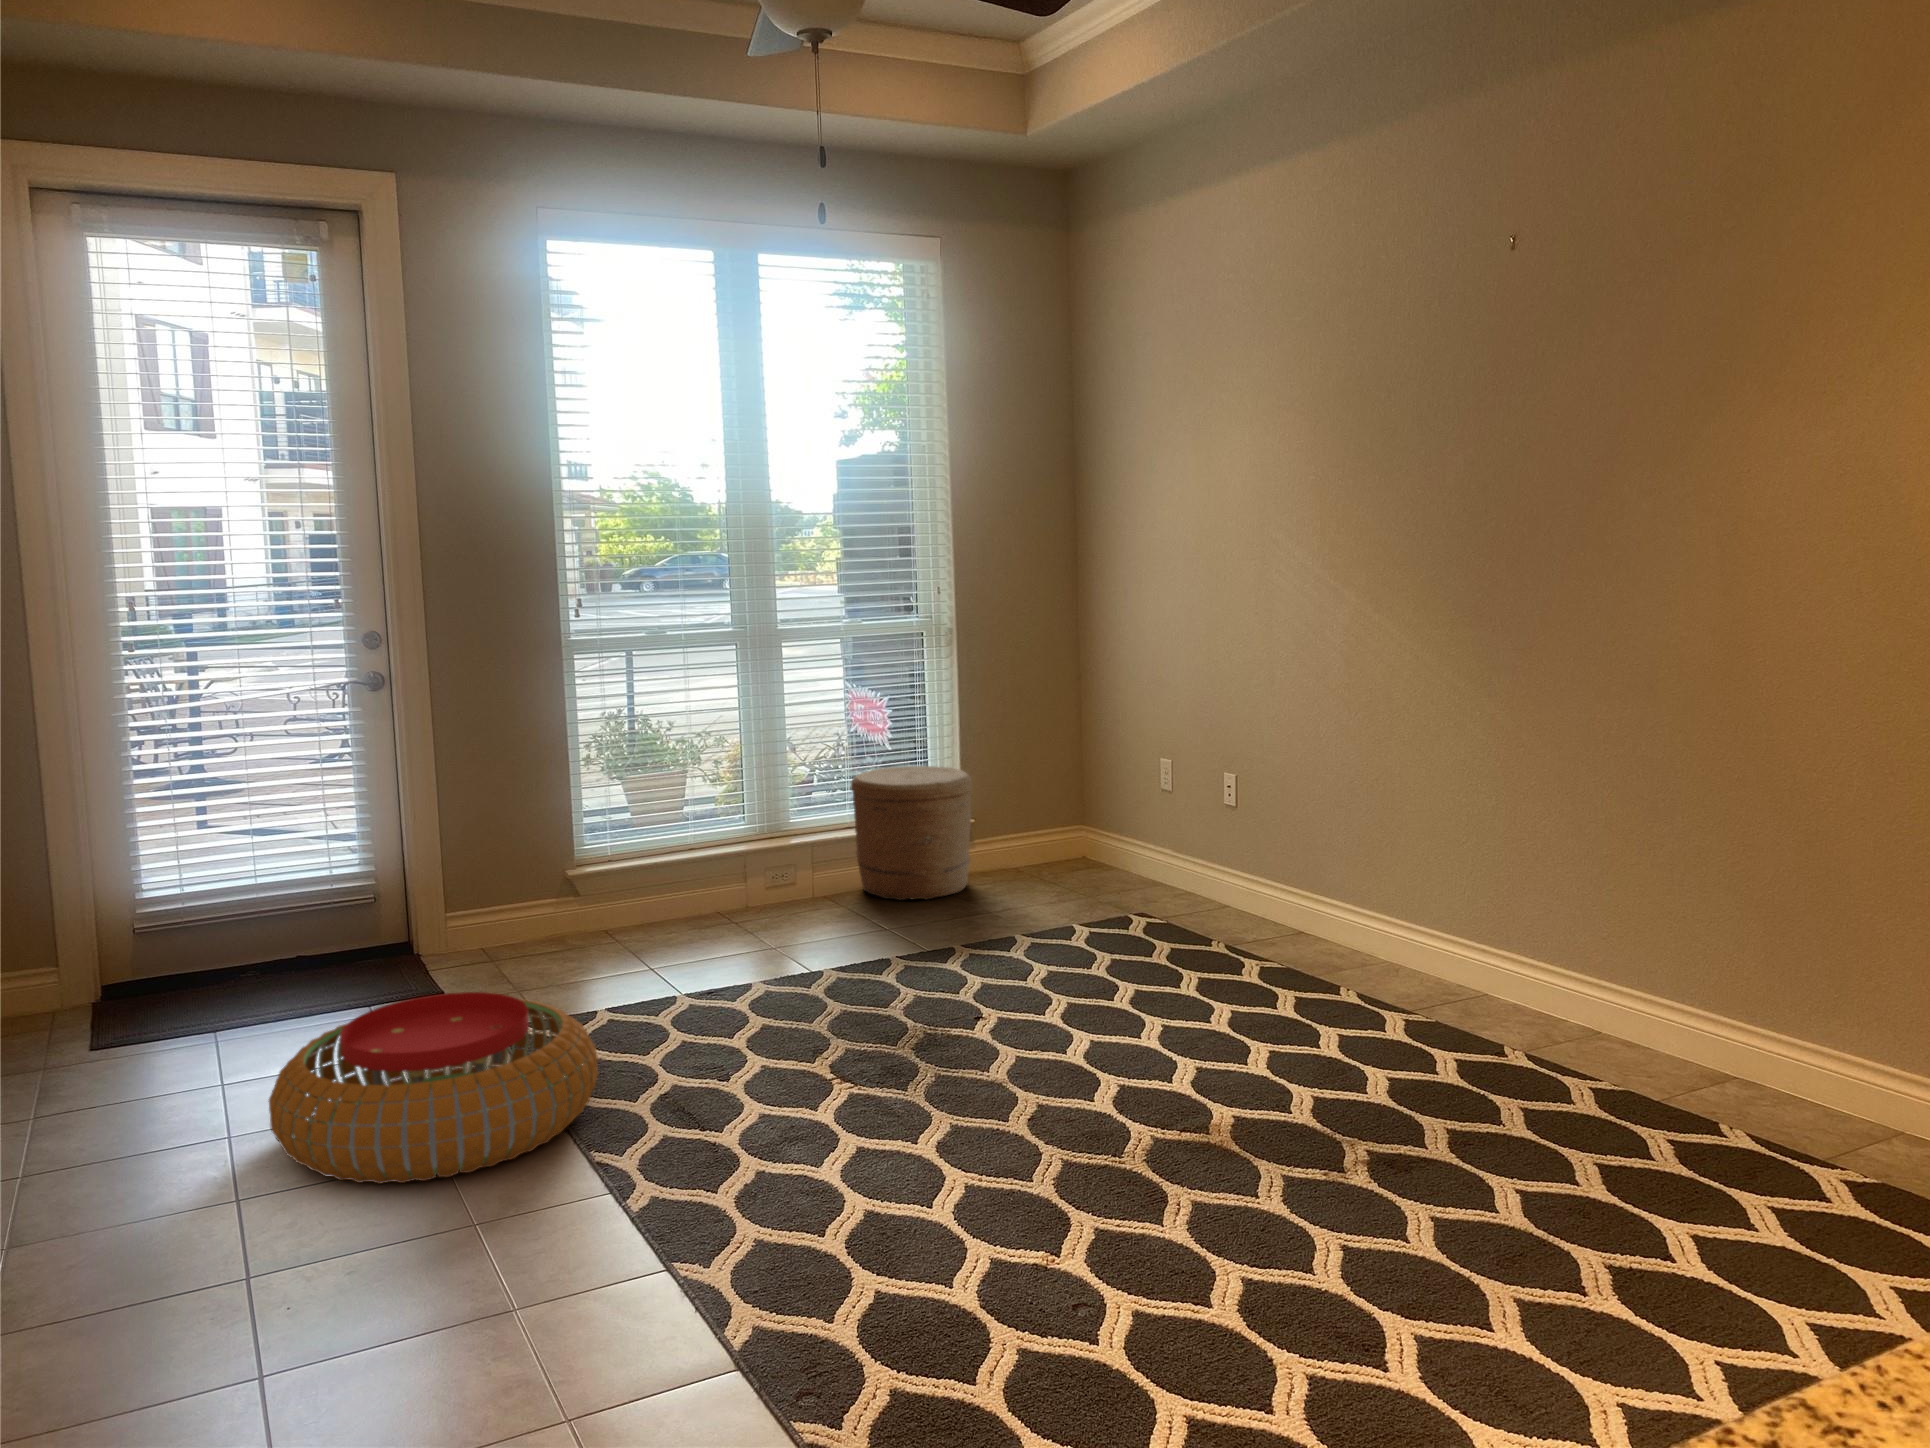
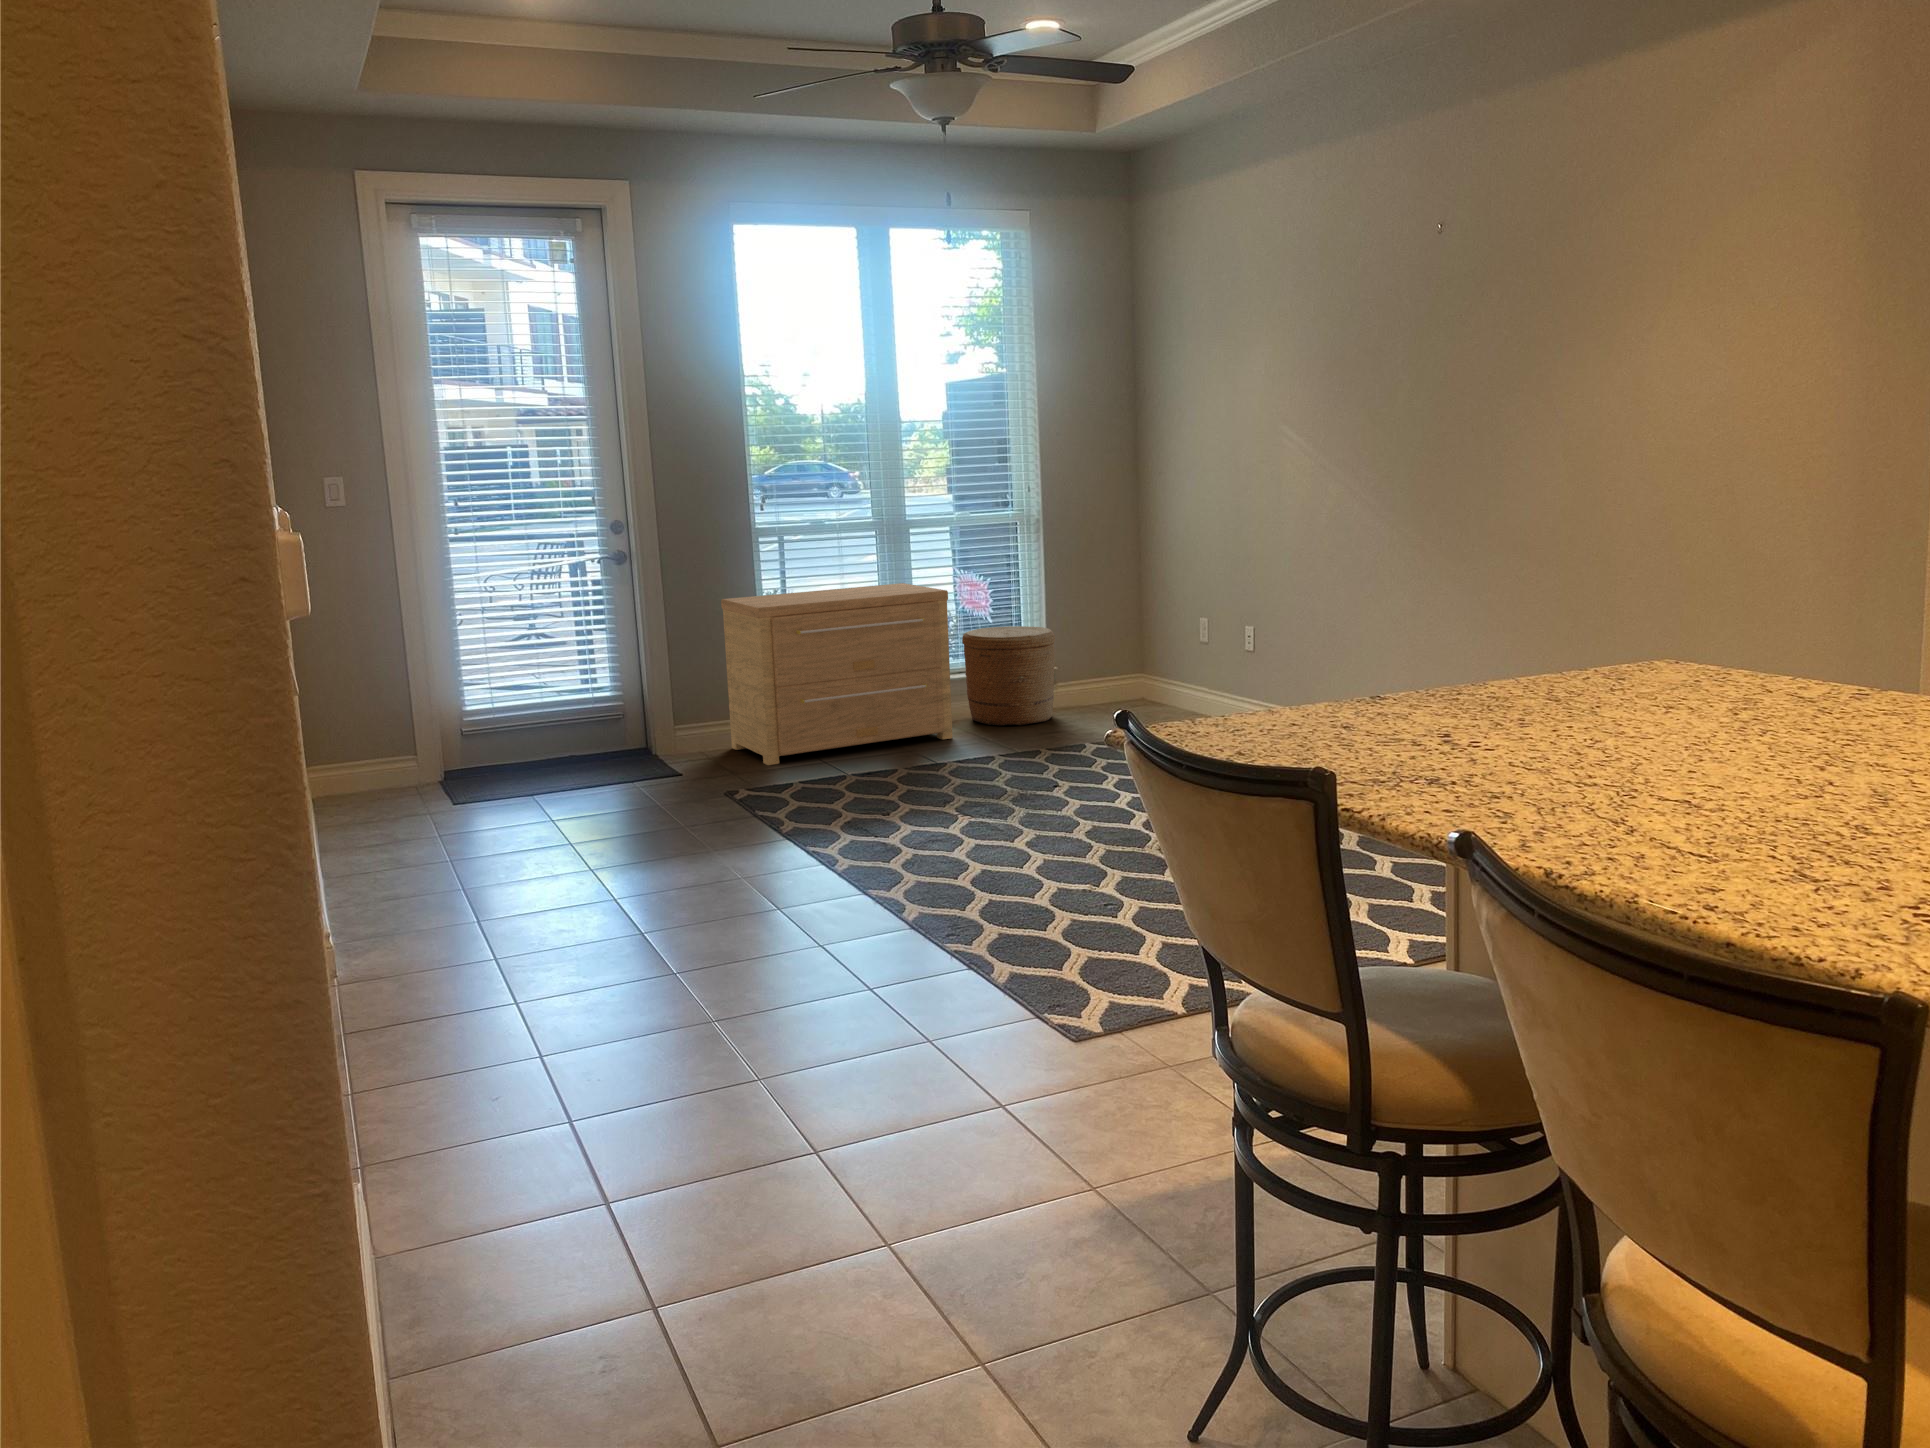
side table: none [520,712,835,971] -> present [721,583,952,765]
pouf: present [269,992,598,1184] -> none [605,754,806,858]

